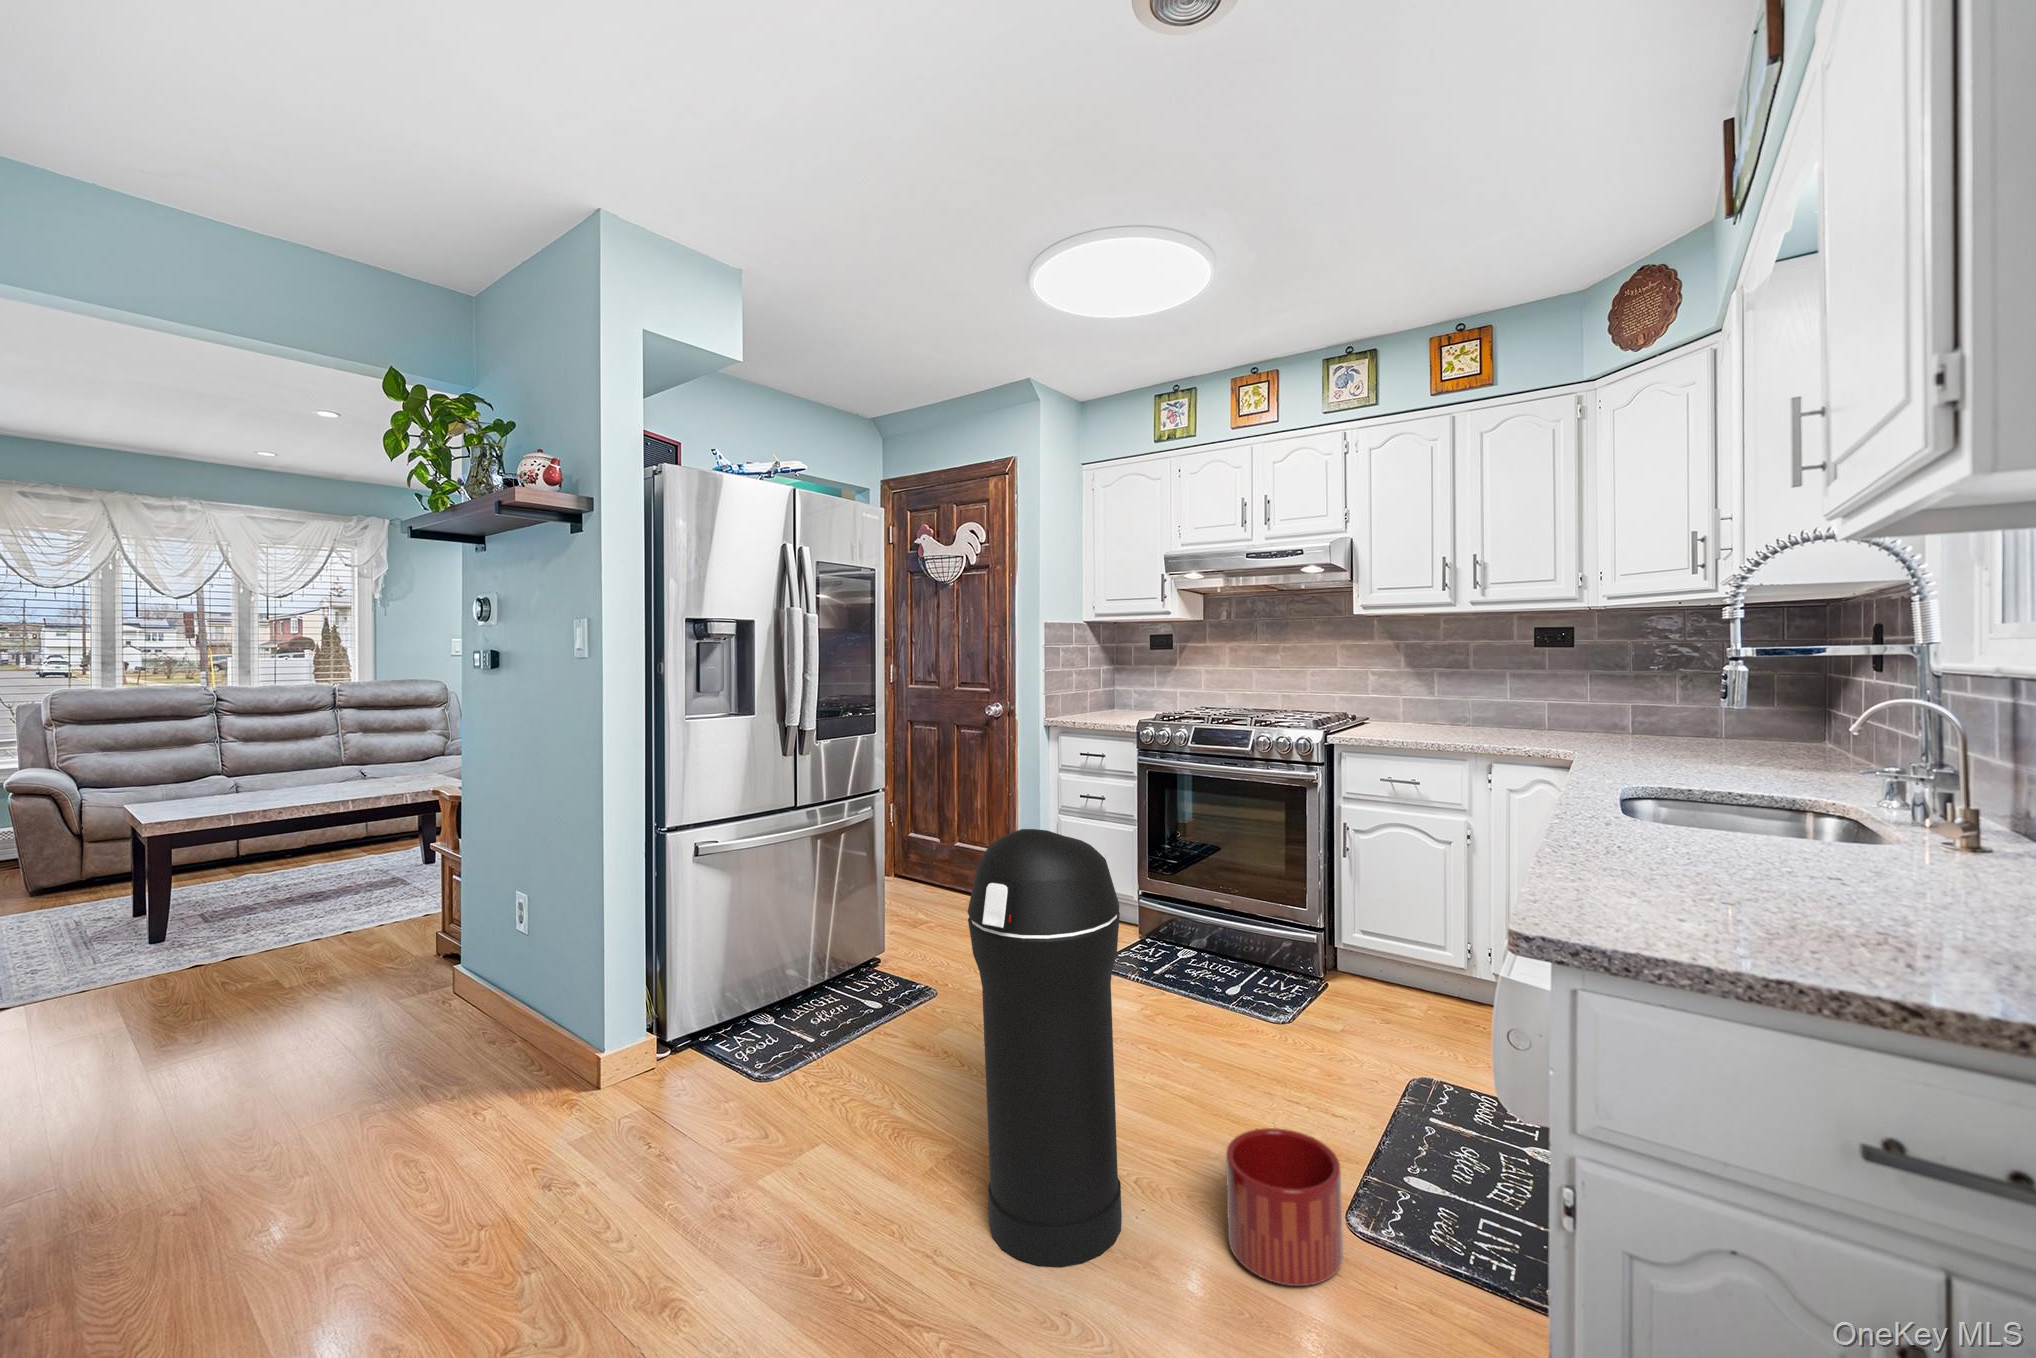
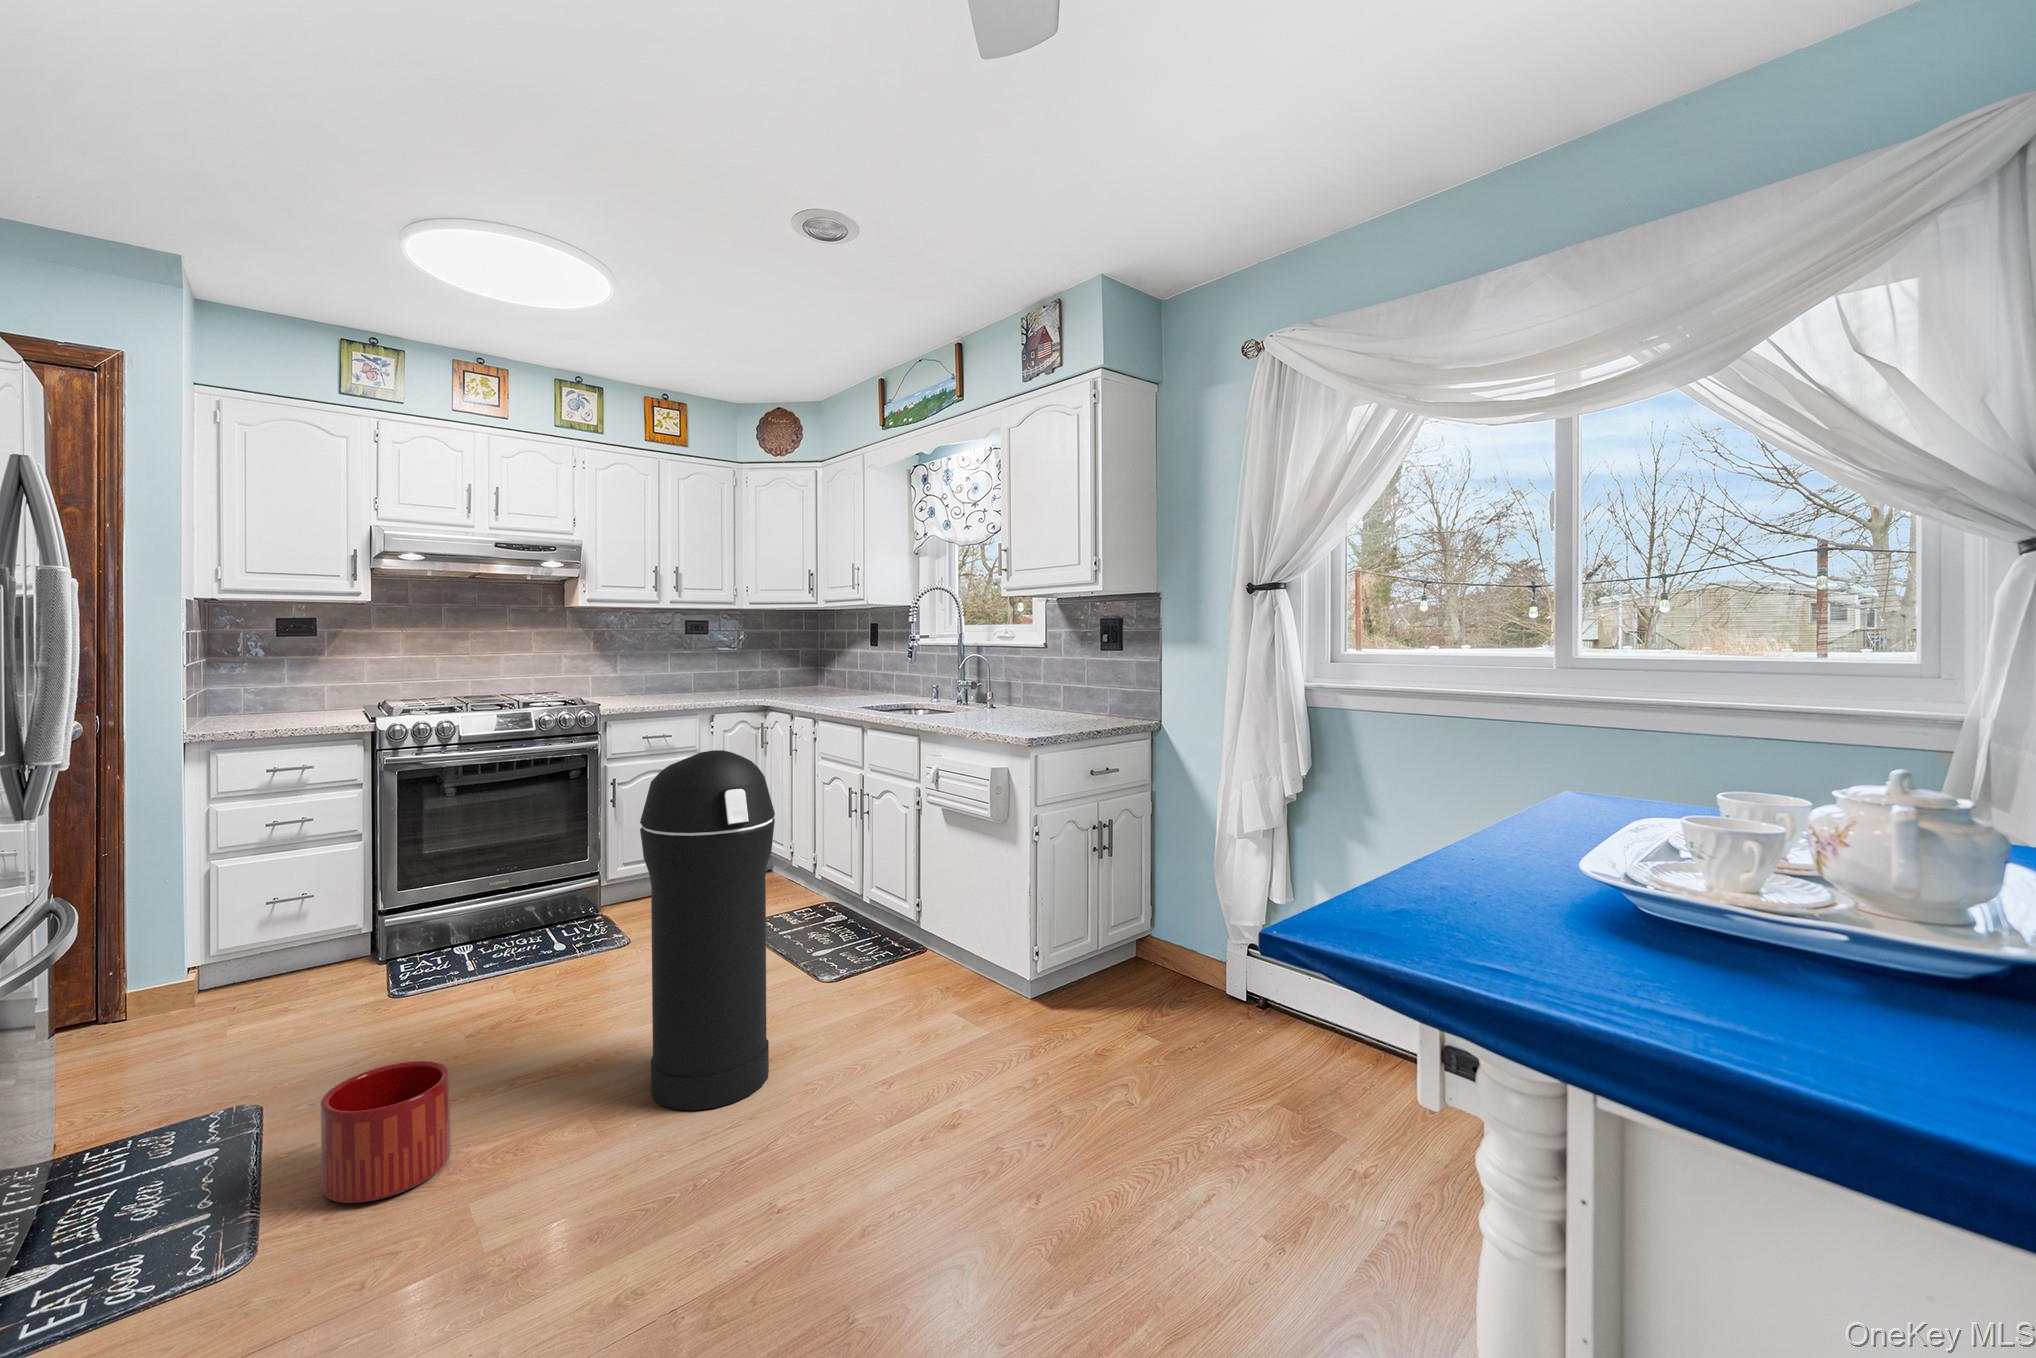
planter: present [1226,1128,1343,1286] -> present [321,1061,451,1203]

